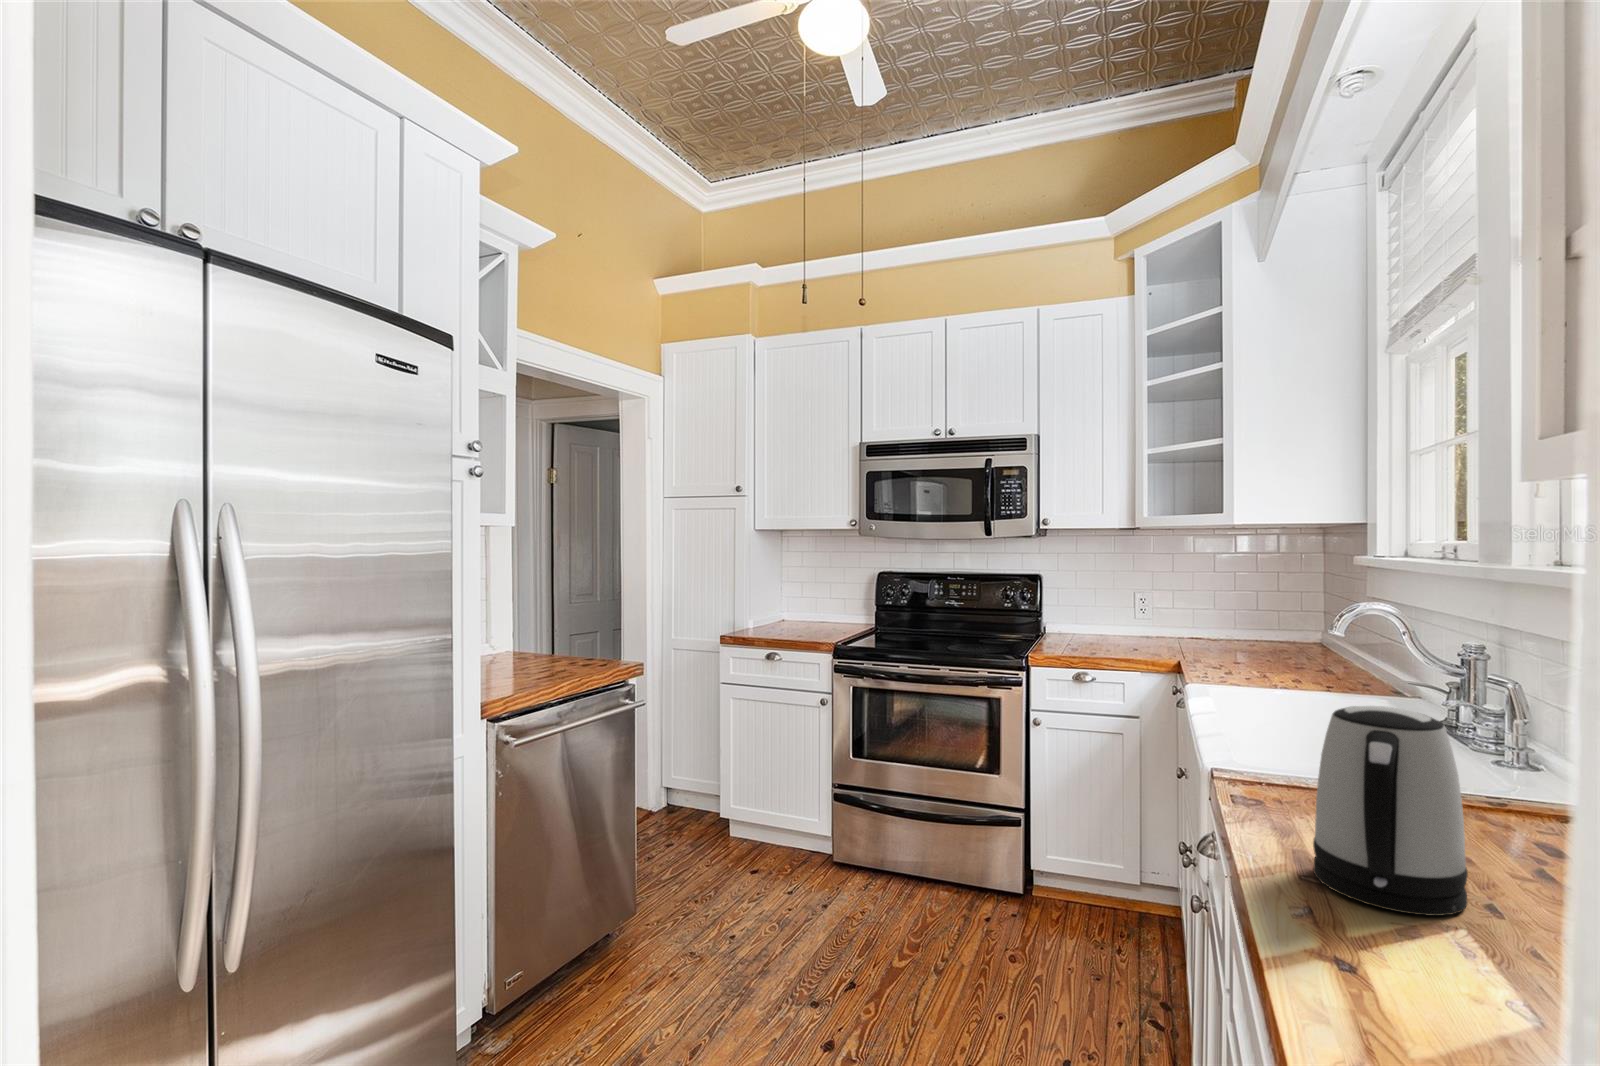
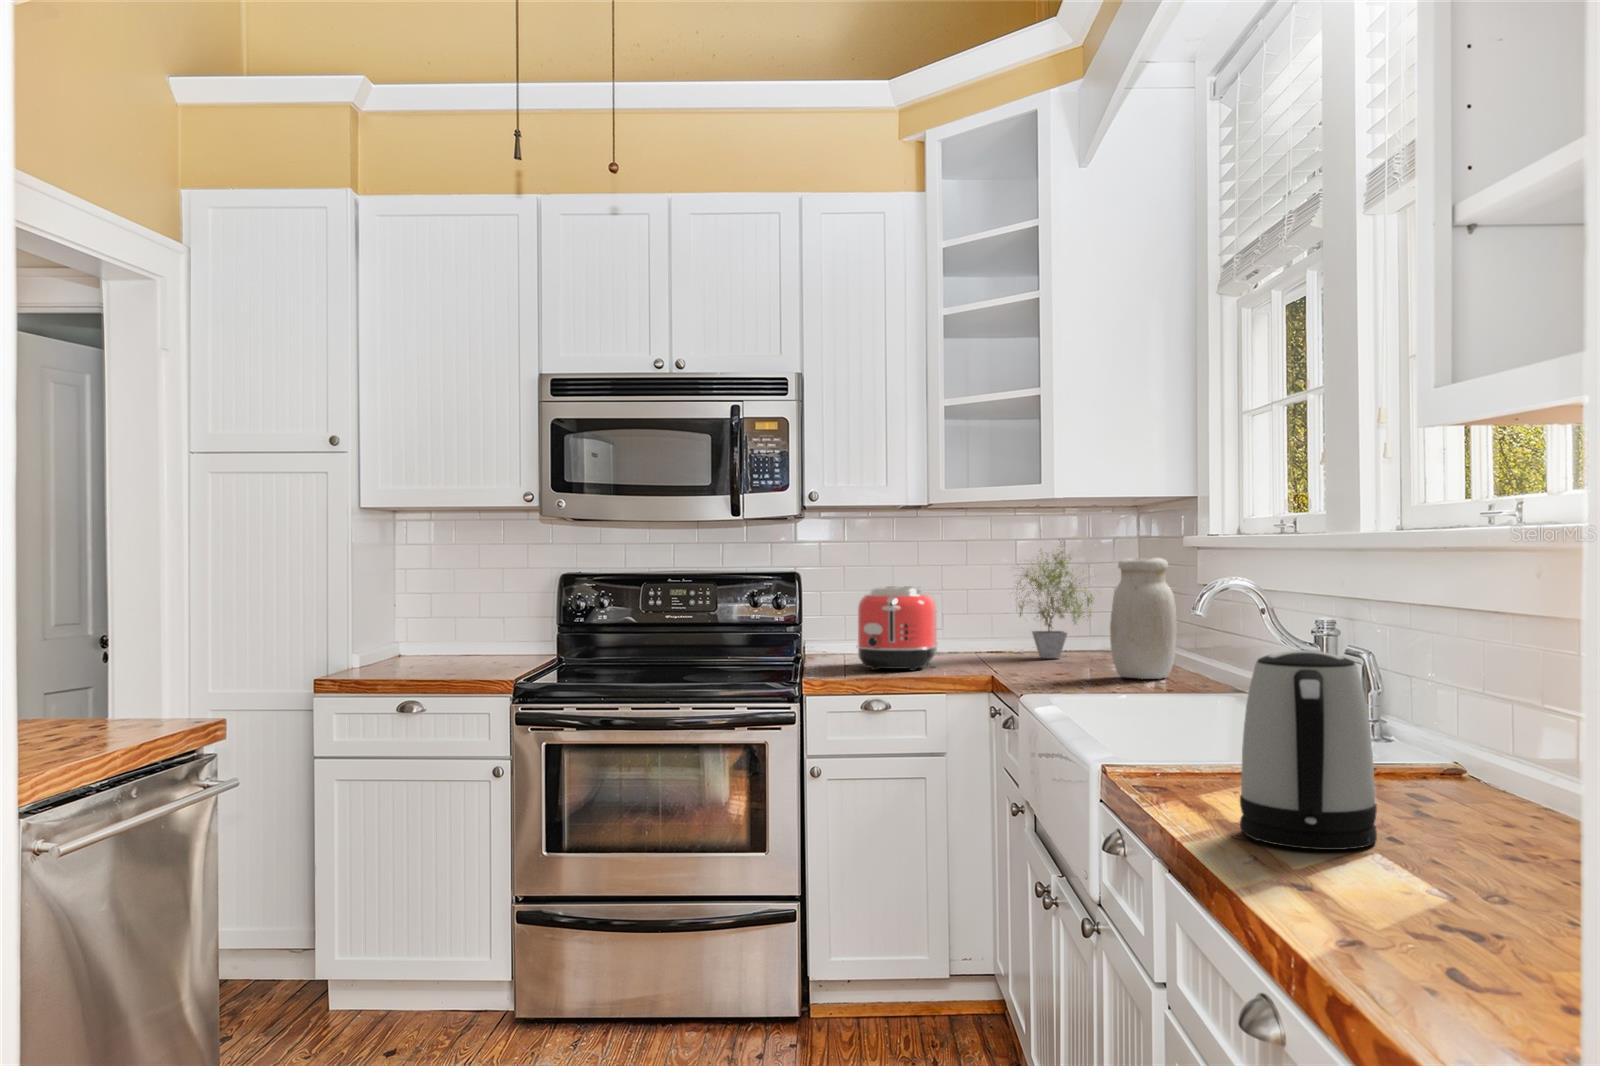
potted plant: none [1199,555,1285,648] -> present [1019,541,1094,658]
jar: none [1278,575,1340,676] -> present [1110,558,1177,679]
toaster: none [1074,587,1141,652] -> present [857,586,938,671]

